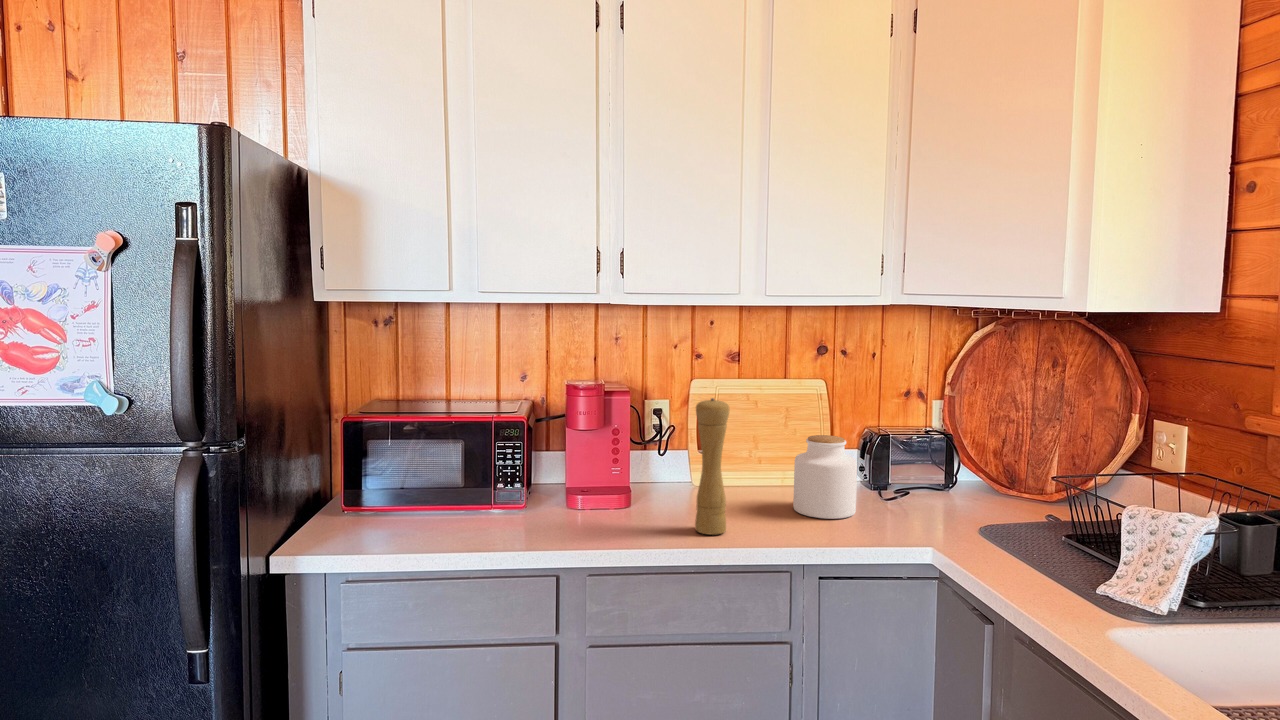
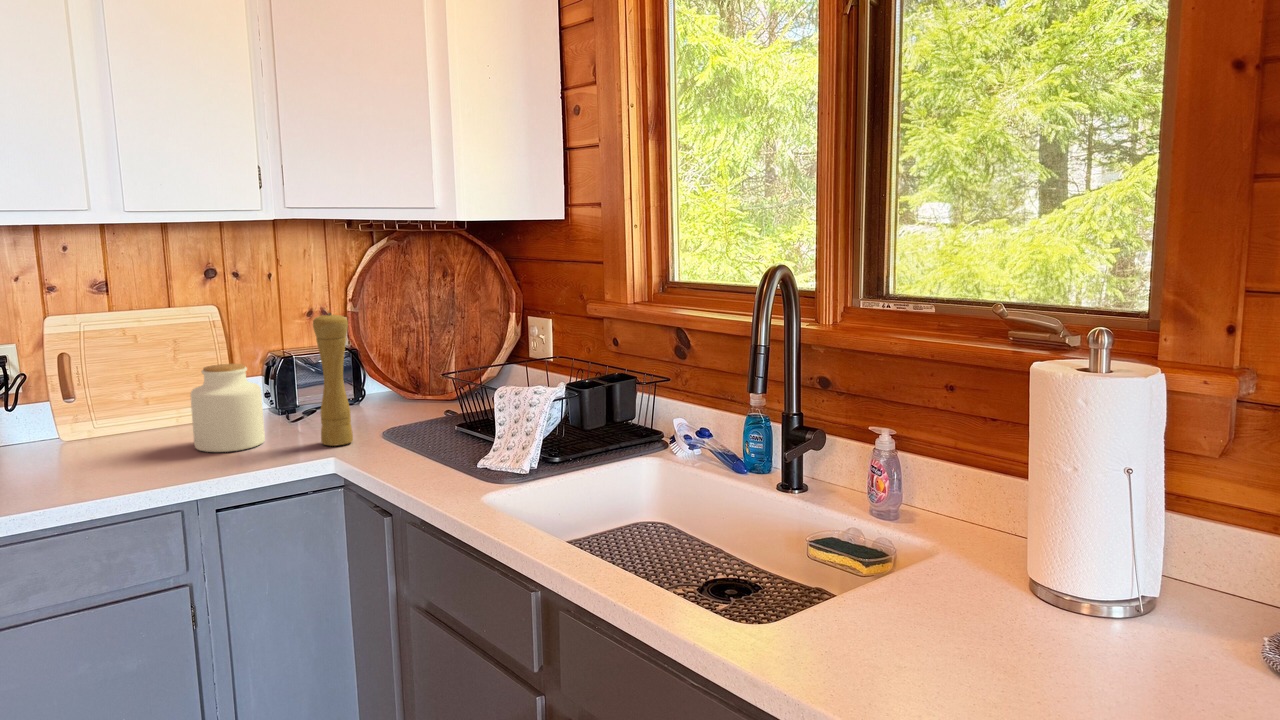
pepper mill: present [695,398,729,535] -> present [313,313,353,446]

